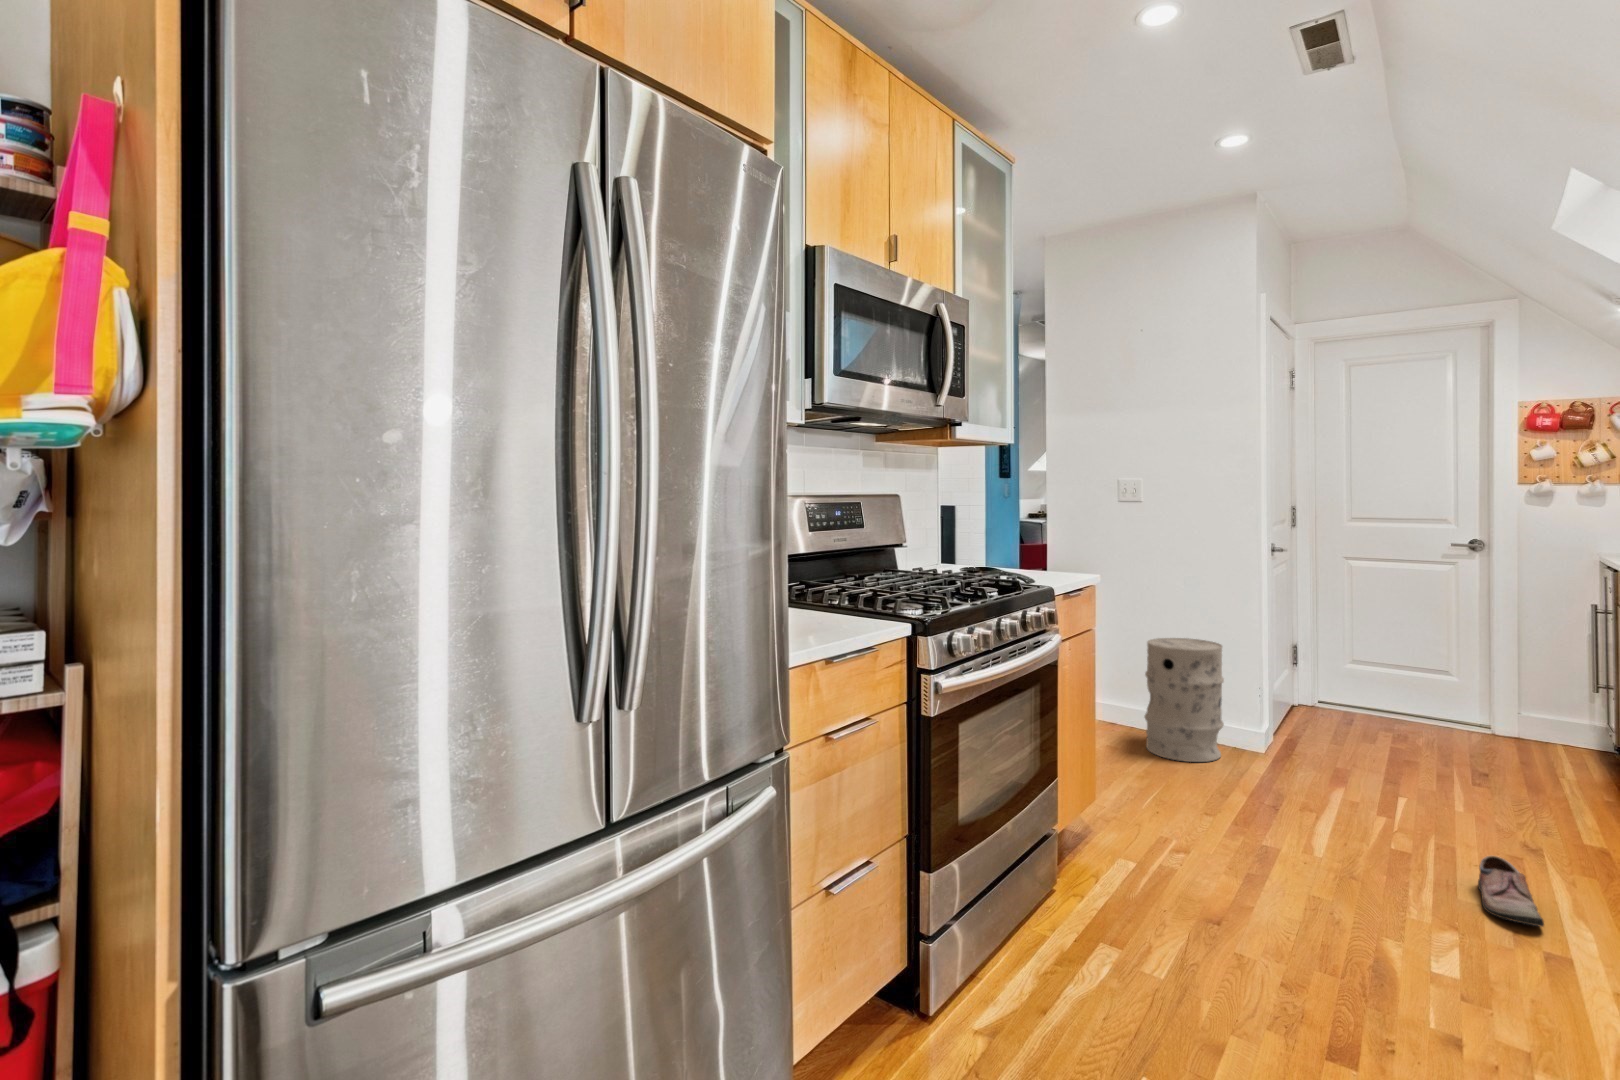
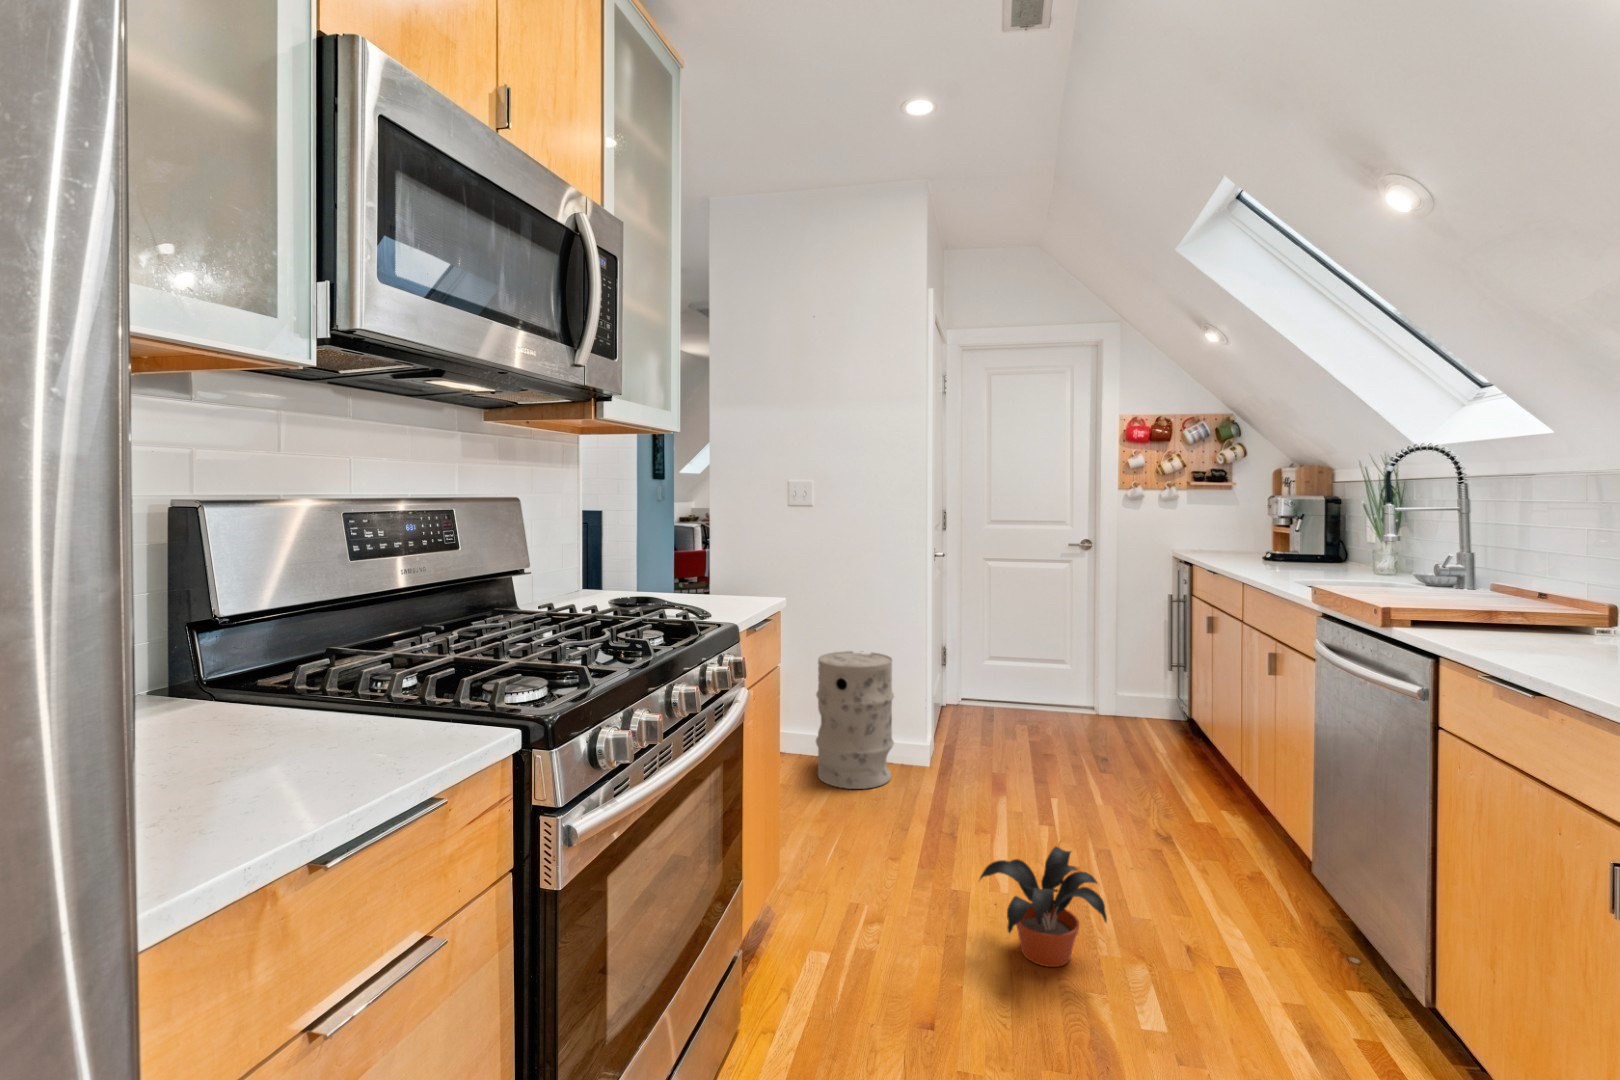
potted plant: none [1278,810,1409,911] -> present [980,847,1107,967]
shoe: present [1478,856,1544,927] -> none [1146,869,1214,946]

